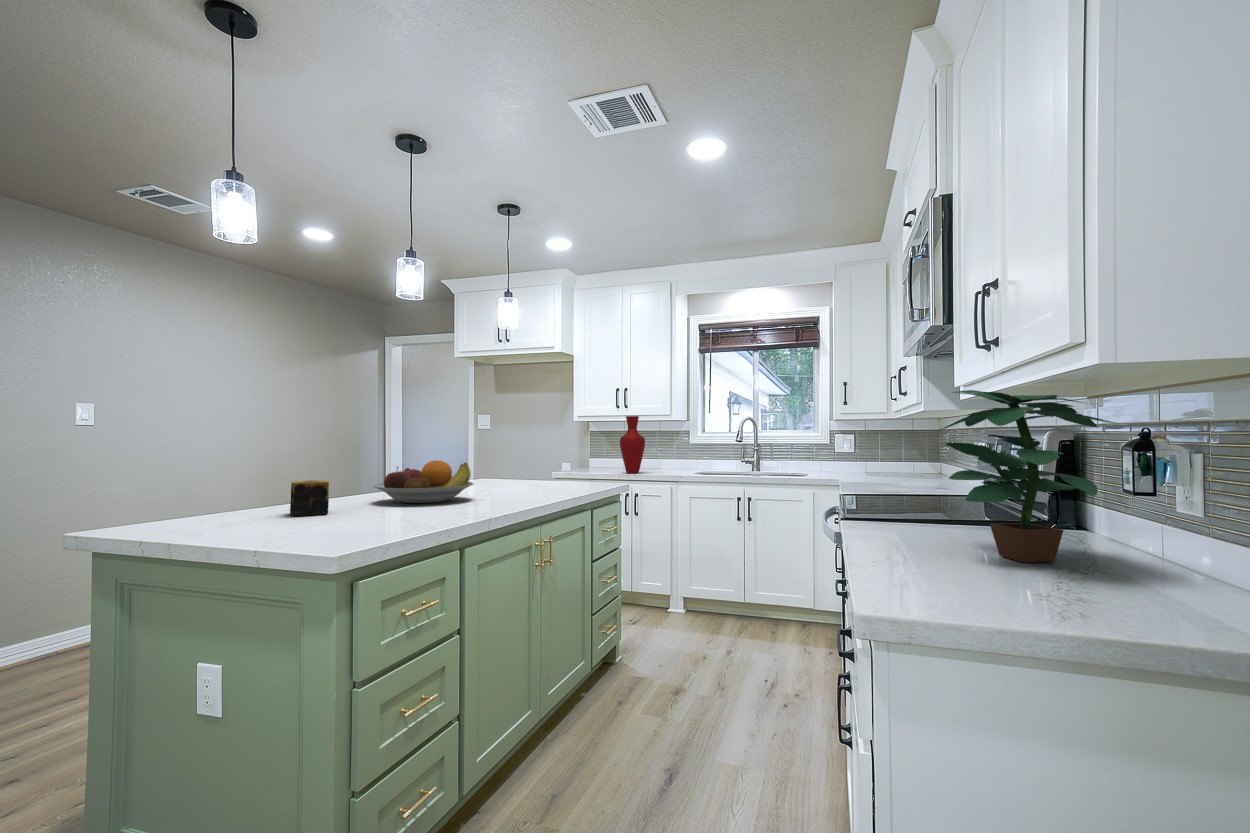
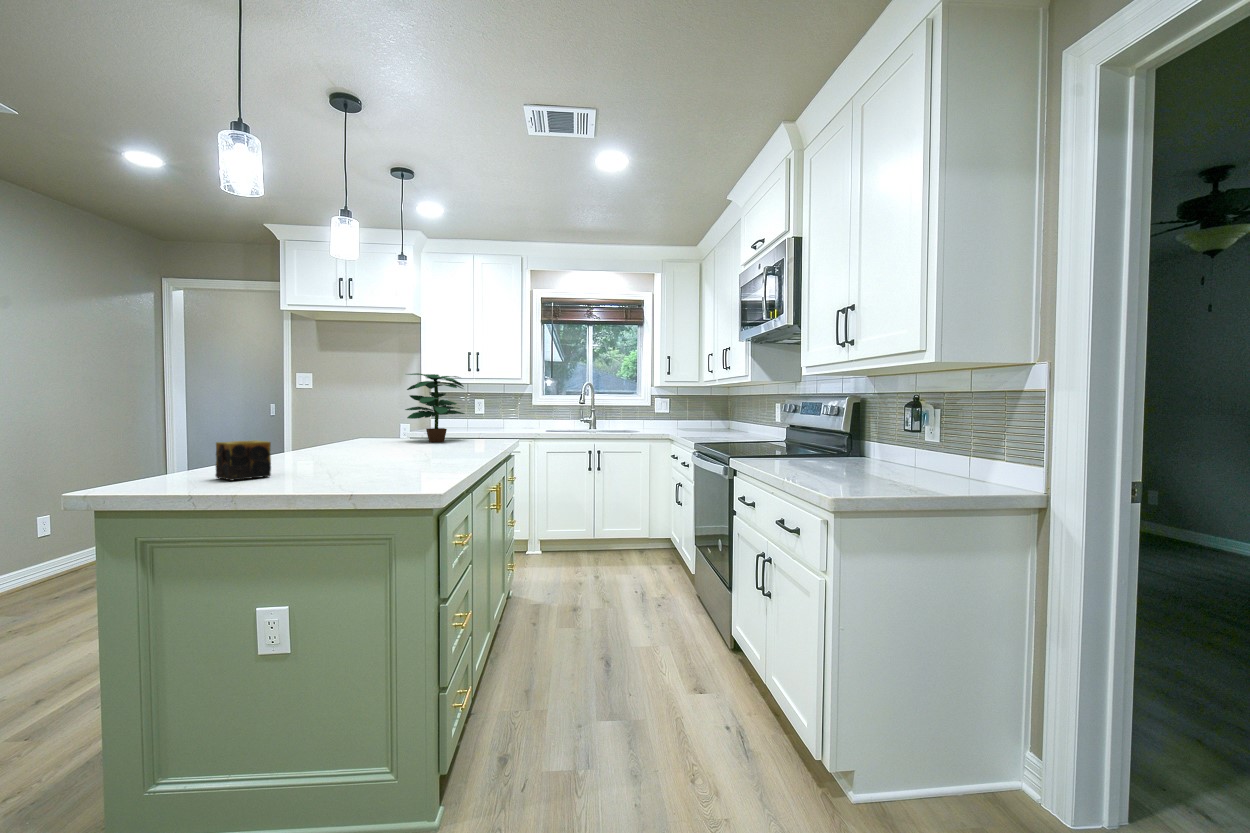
potted plant: present [940,390,1114,562] -> present [405,373,465,442]
vase: present [620,416,645,474] -> none [478,379,502,432]
fruit bowl: present [374,461,474,503] -> none [289,419,400,463]

